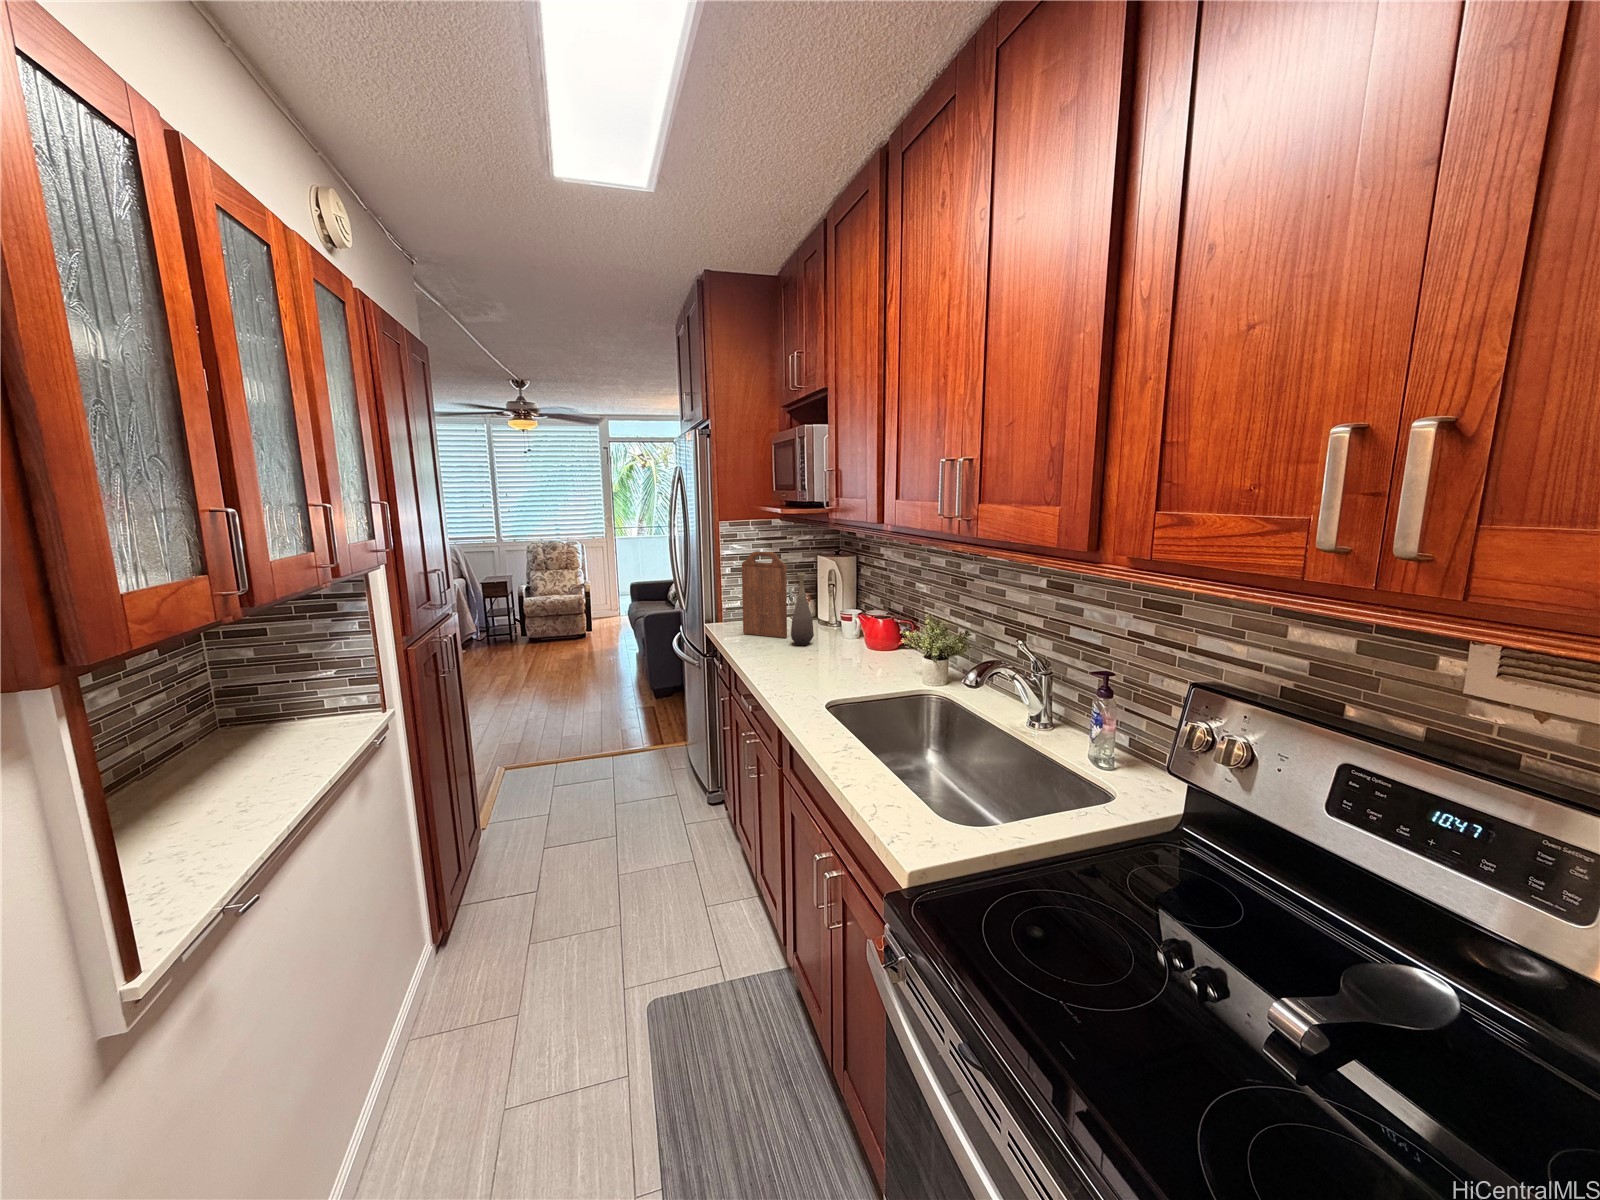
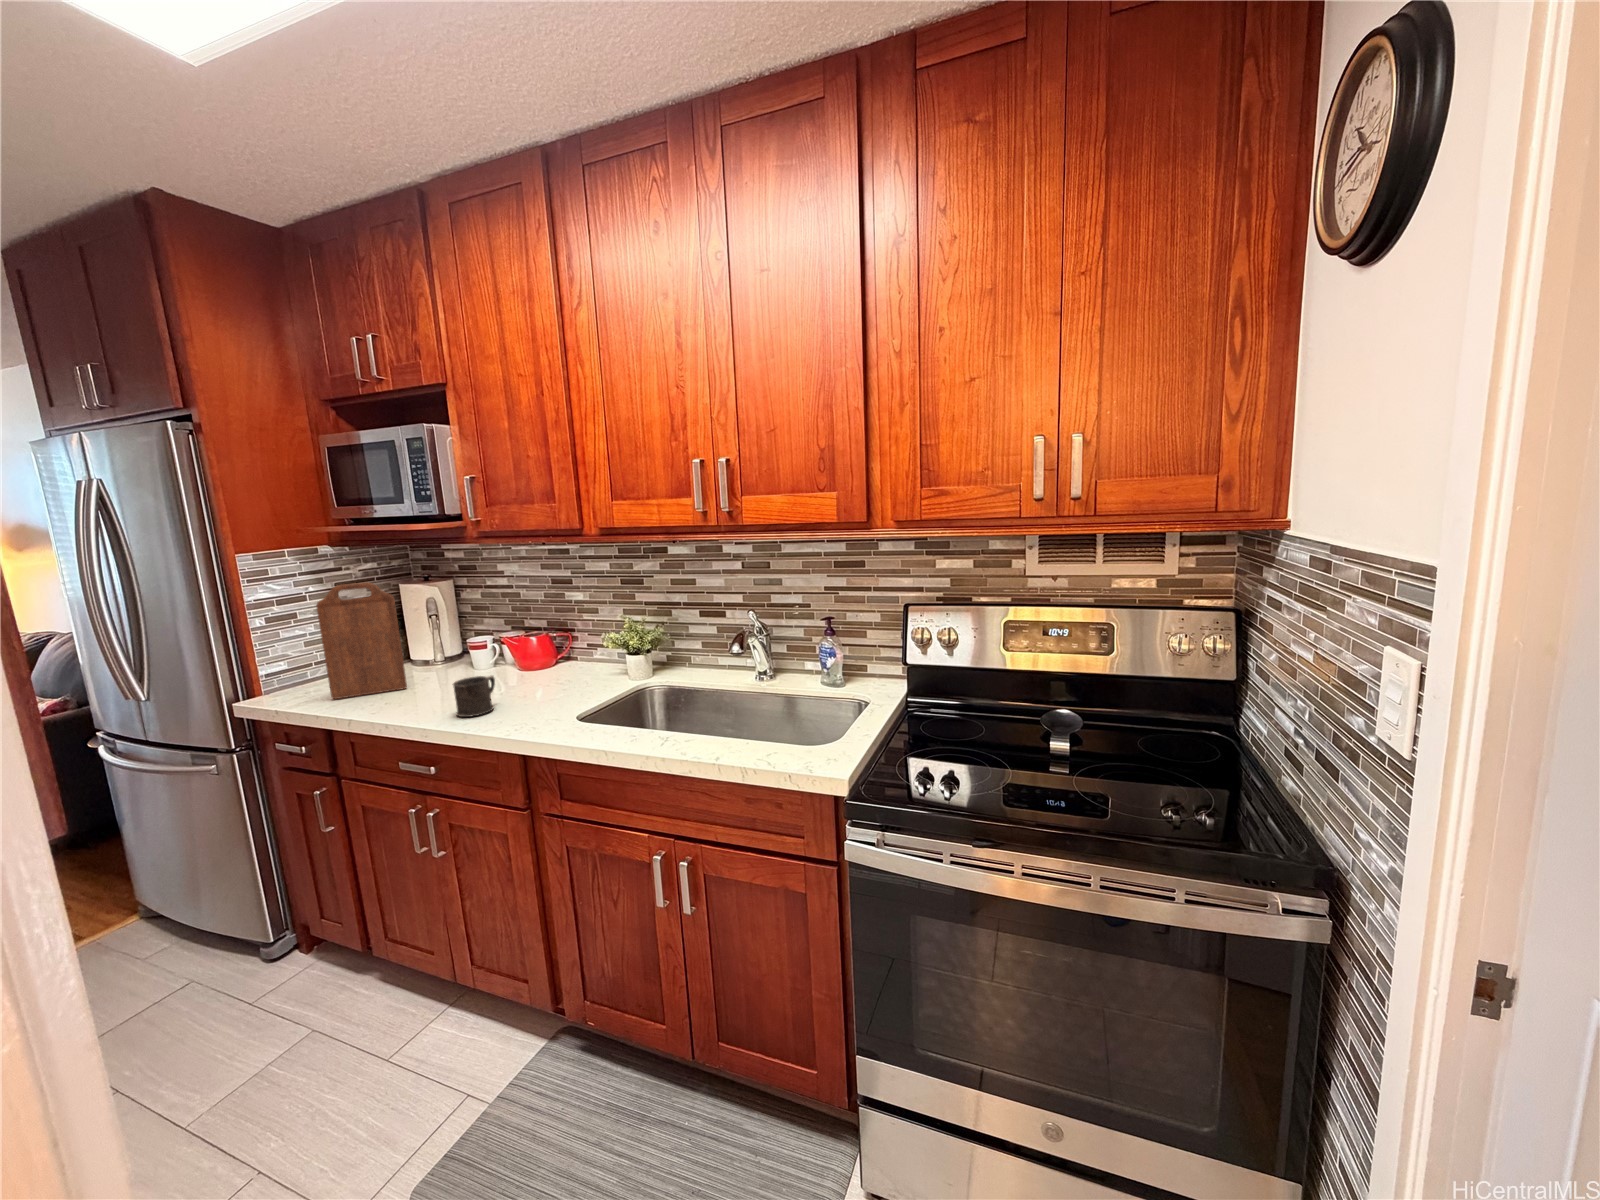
bottle: present [791,573,814,645] -> none [422,601,455,691]
mug: none [772,641,807,674] -> present [453,675,495,717]

